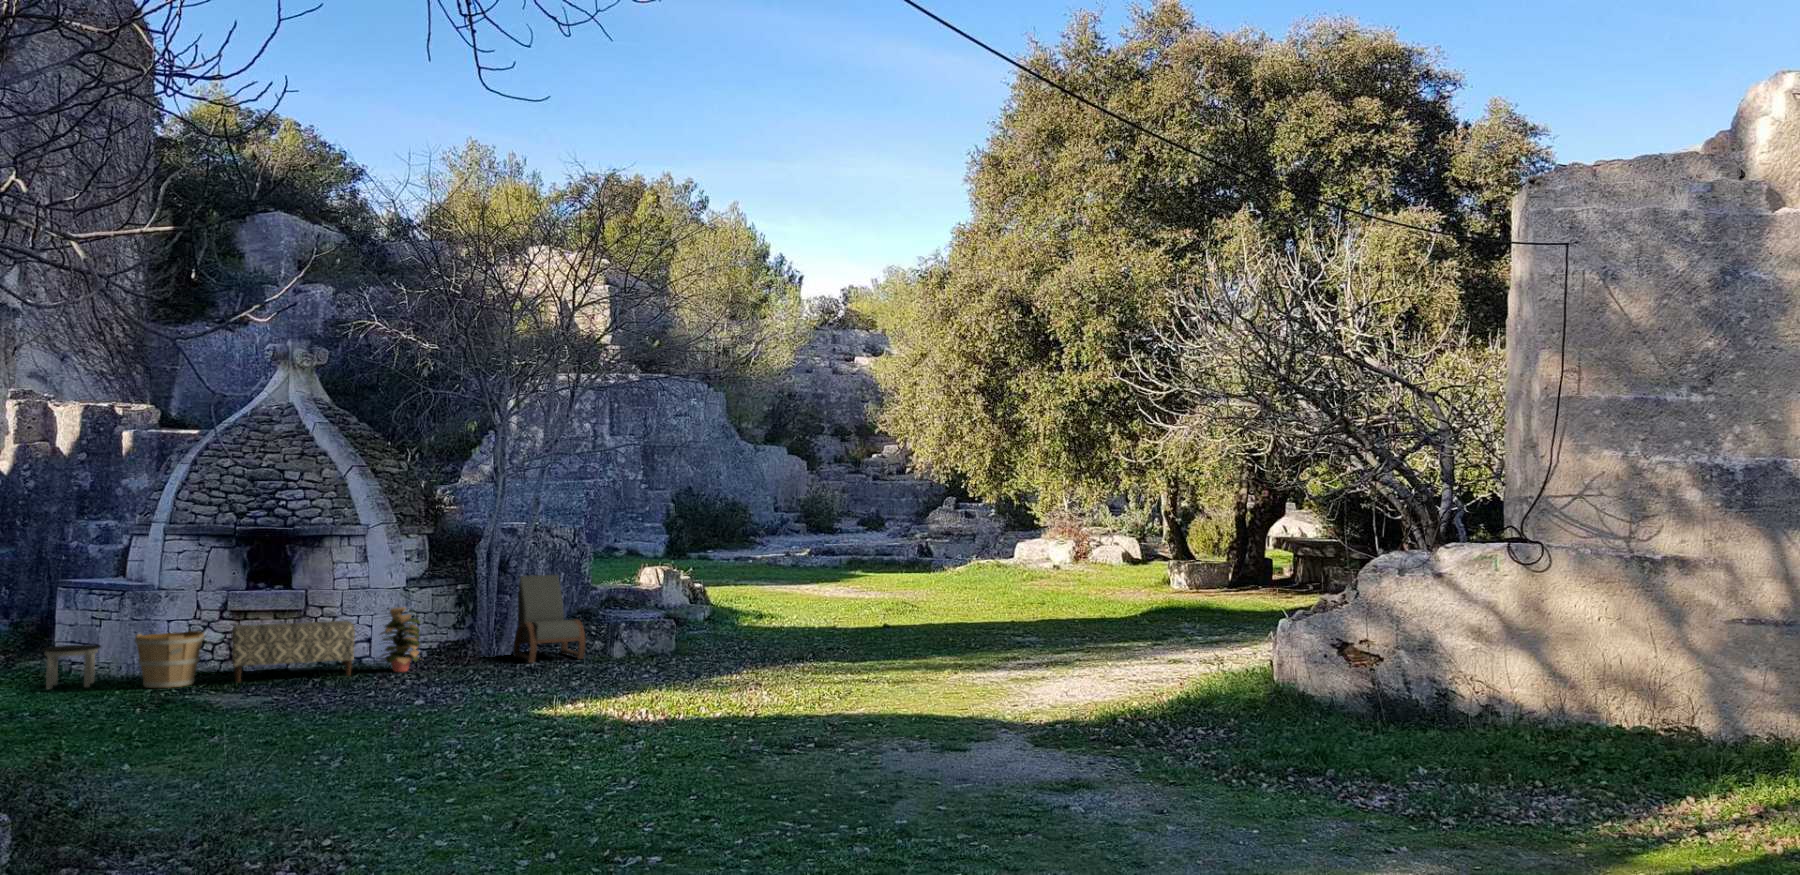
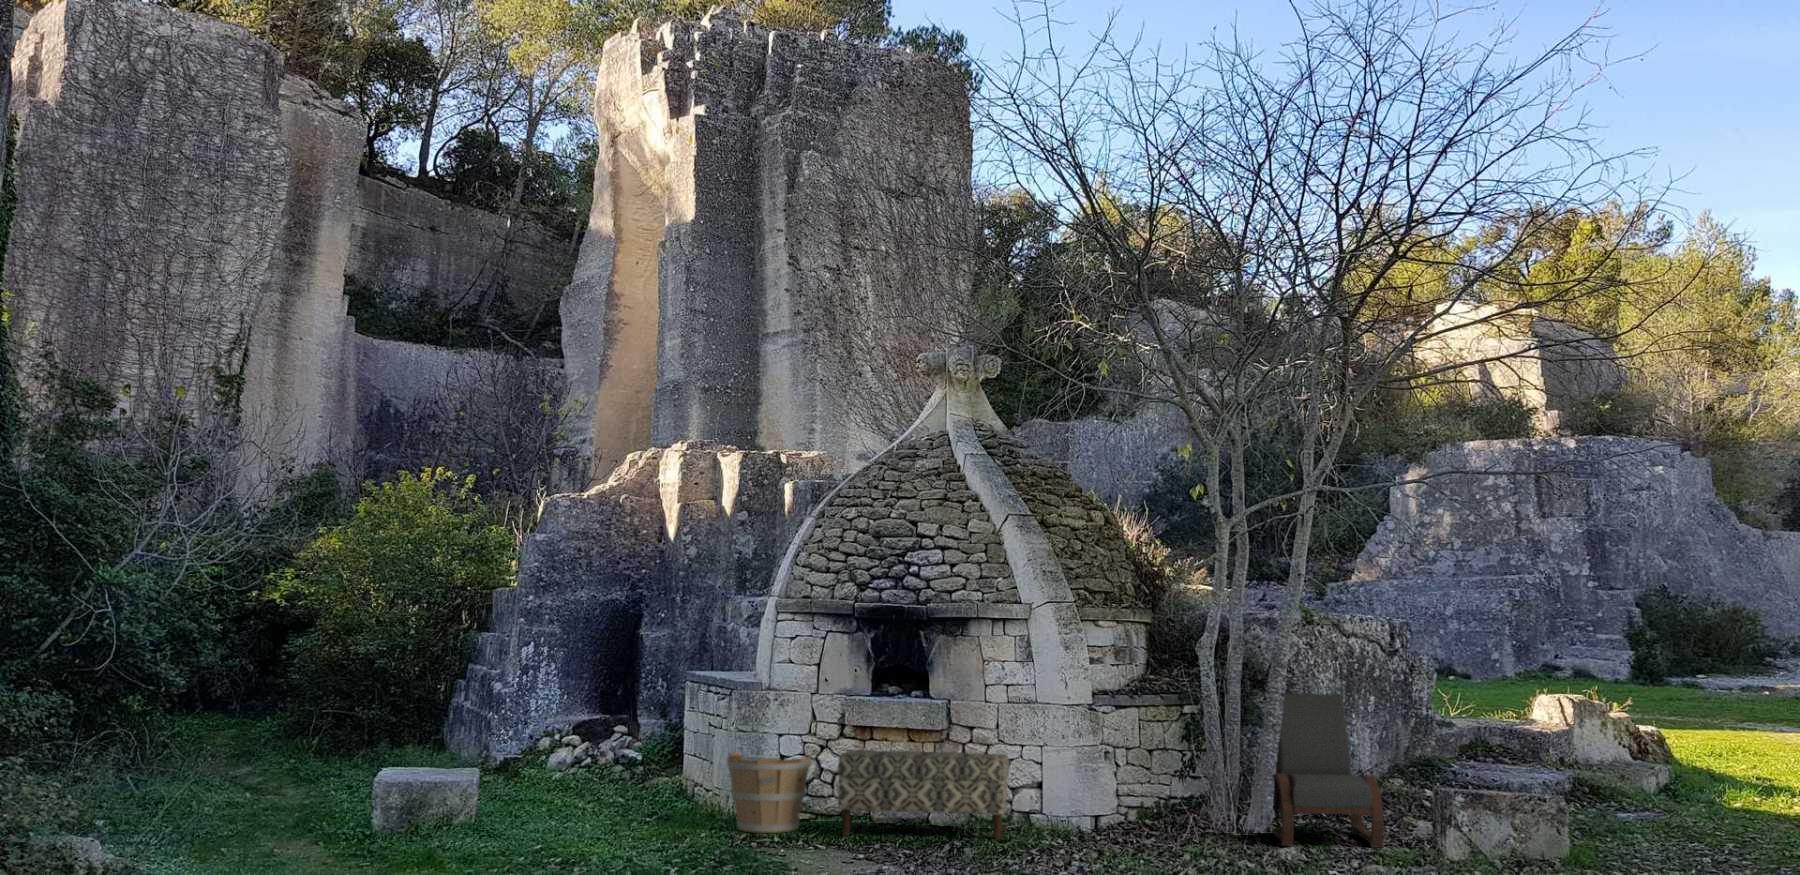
decorative plant: present [381,607,421,672] -> none [1037,735,1113,841]
round table: present [42,644,101,689] -> none [638,761,707,821]

